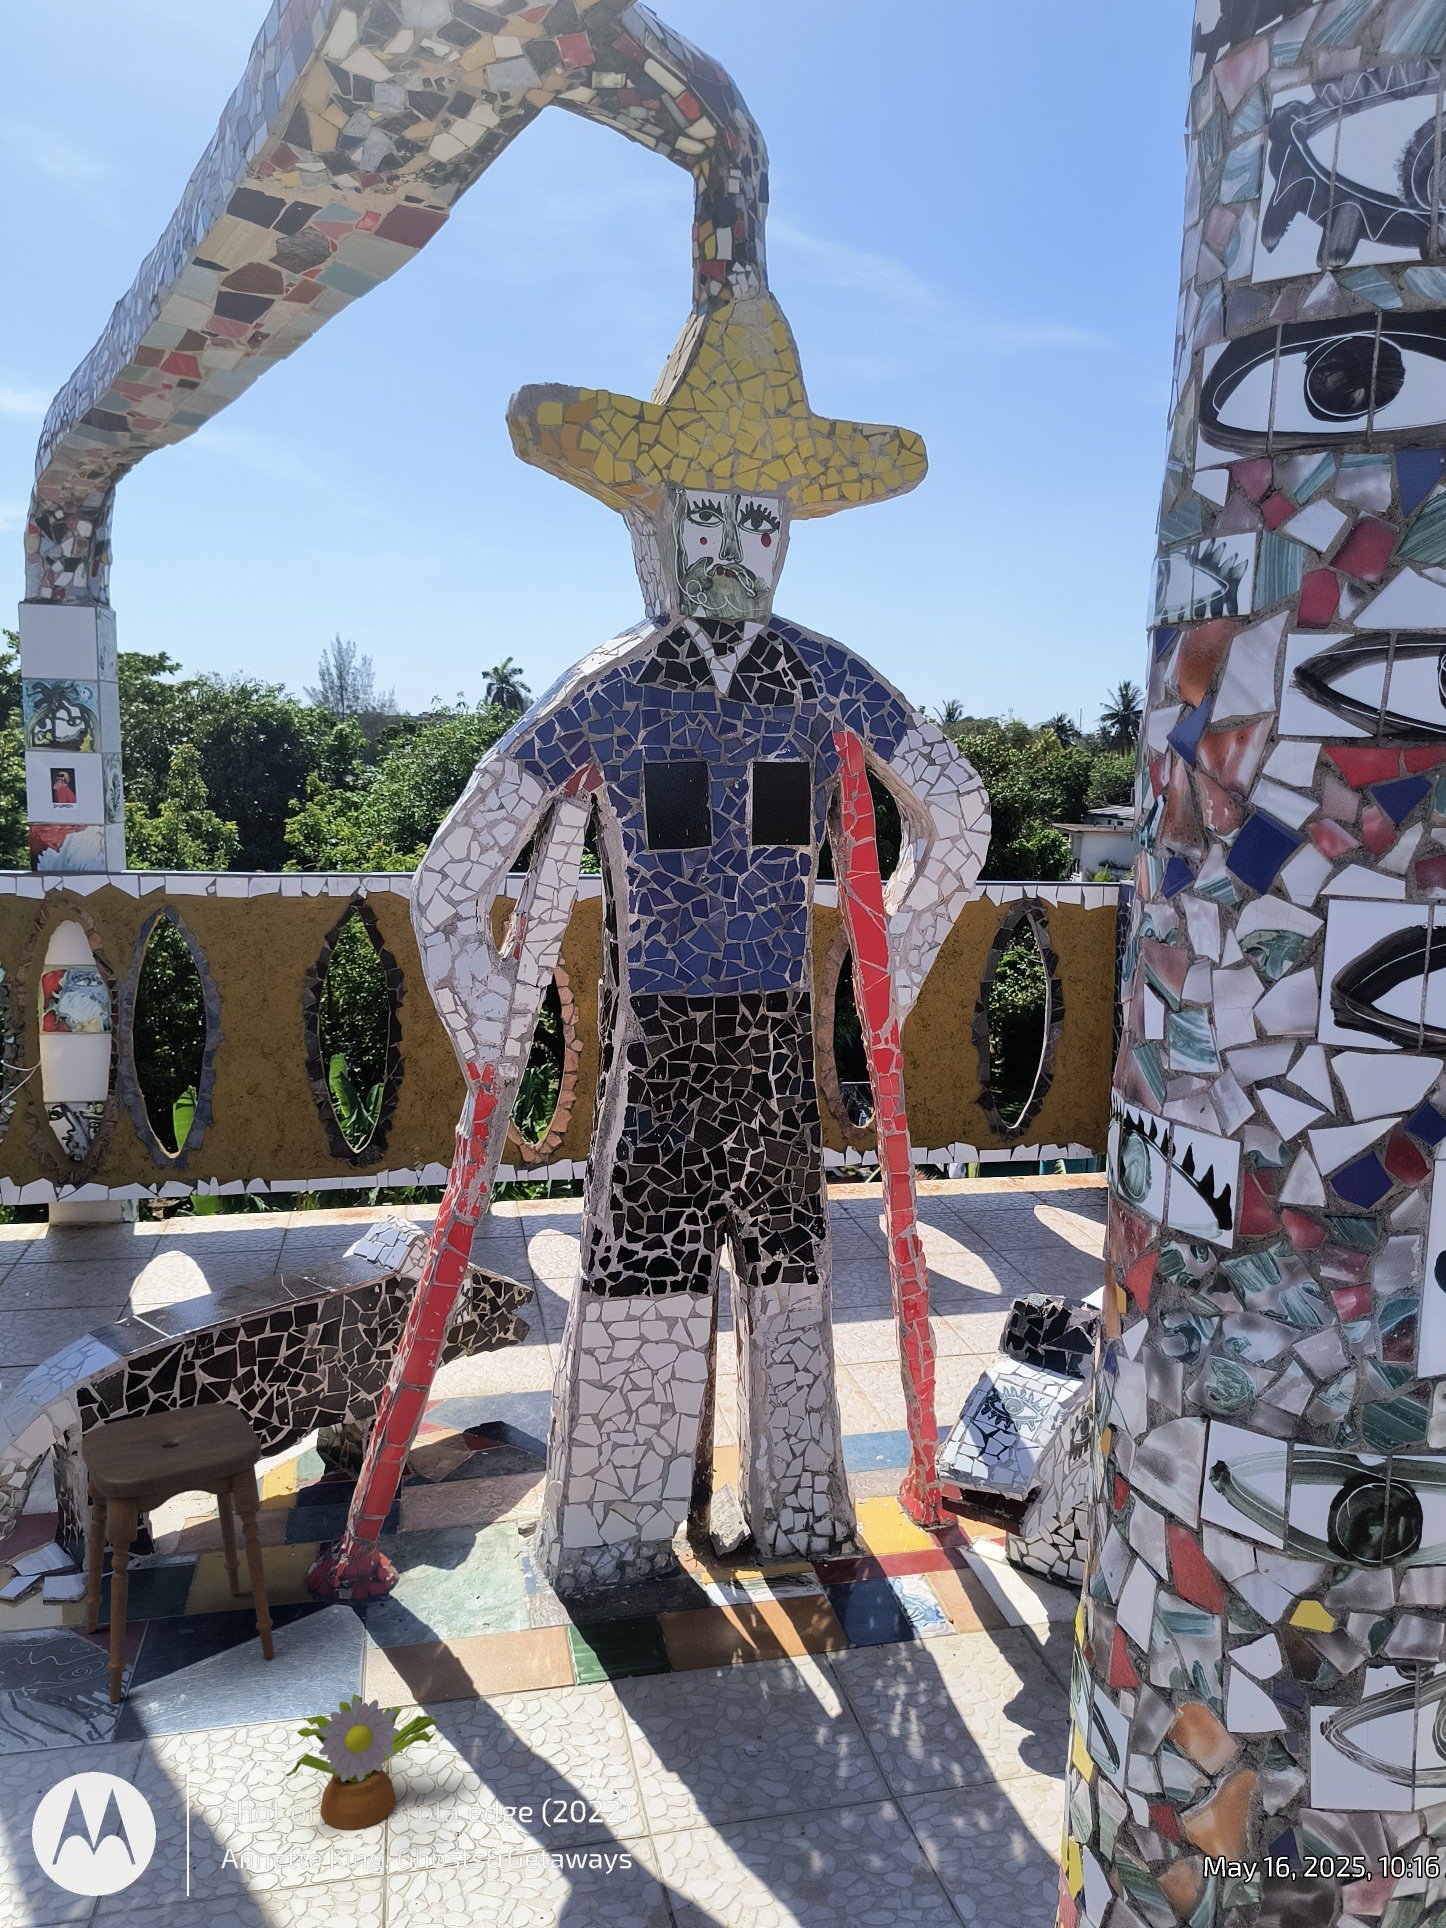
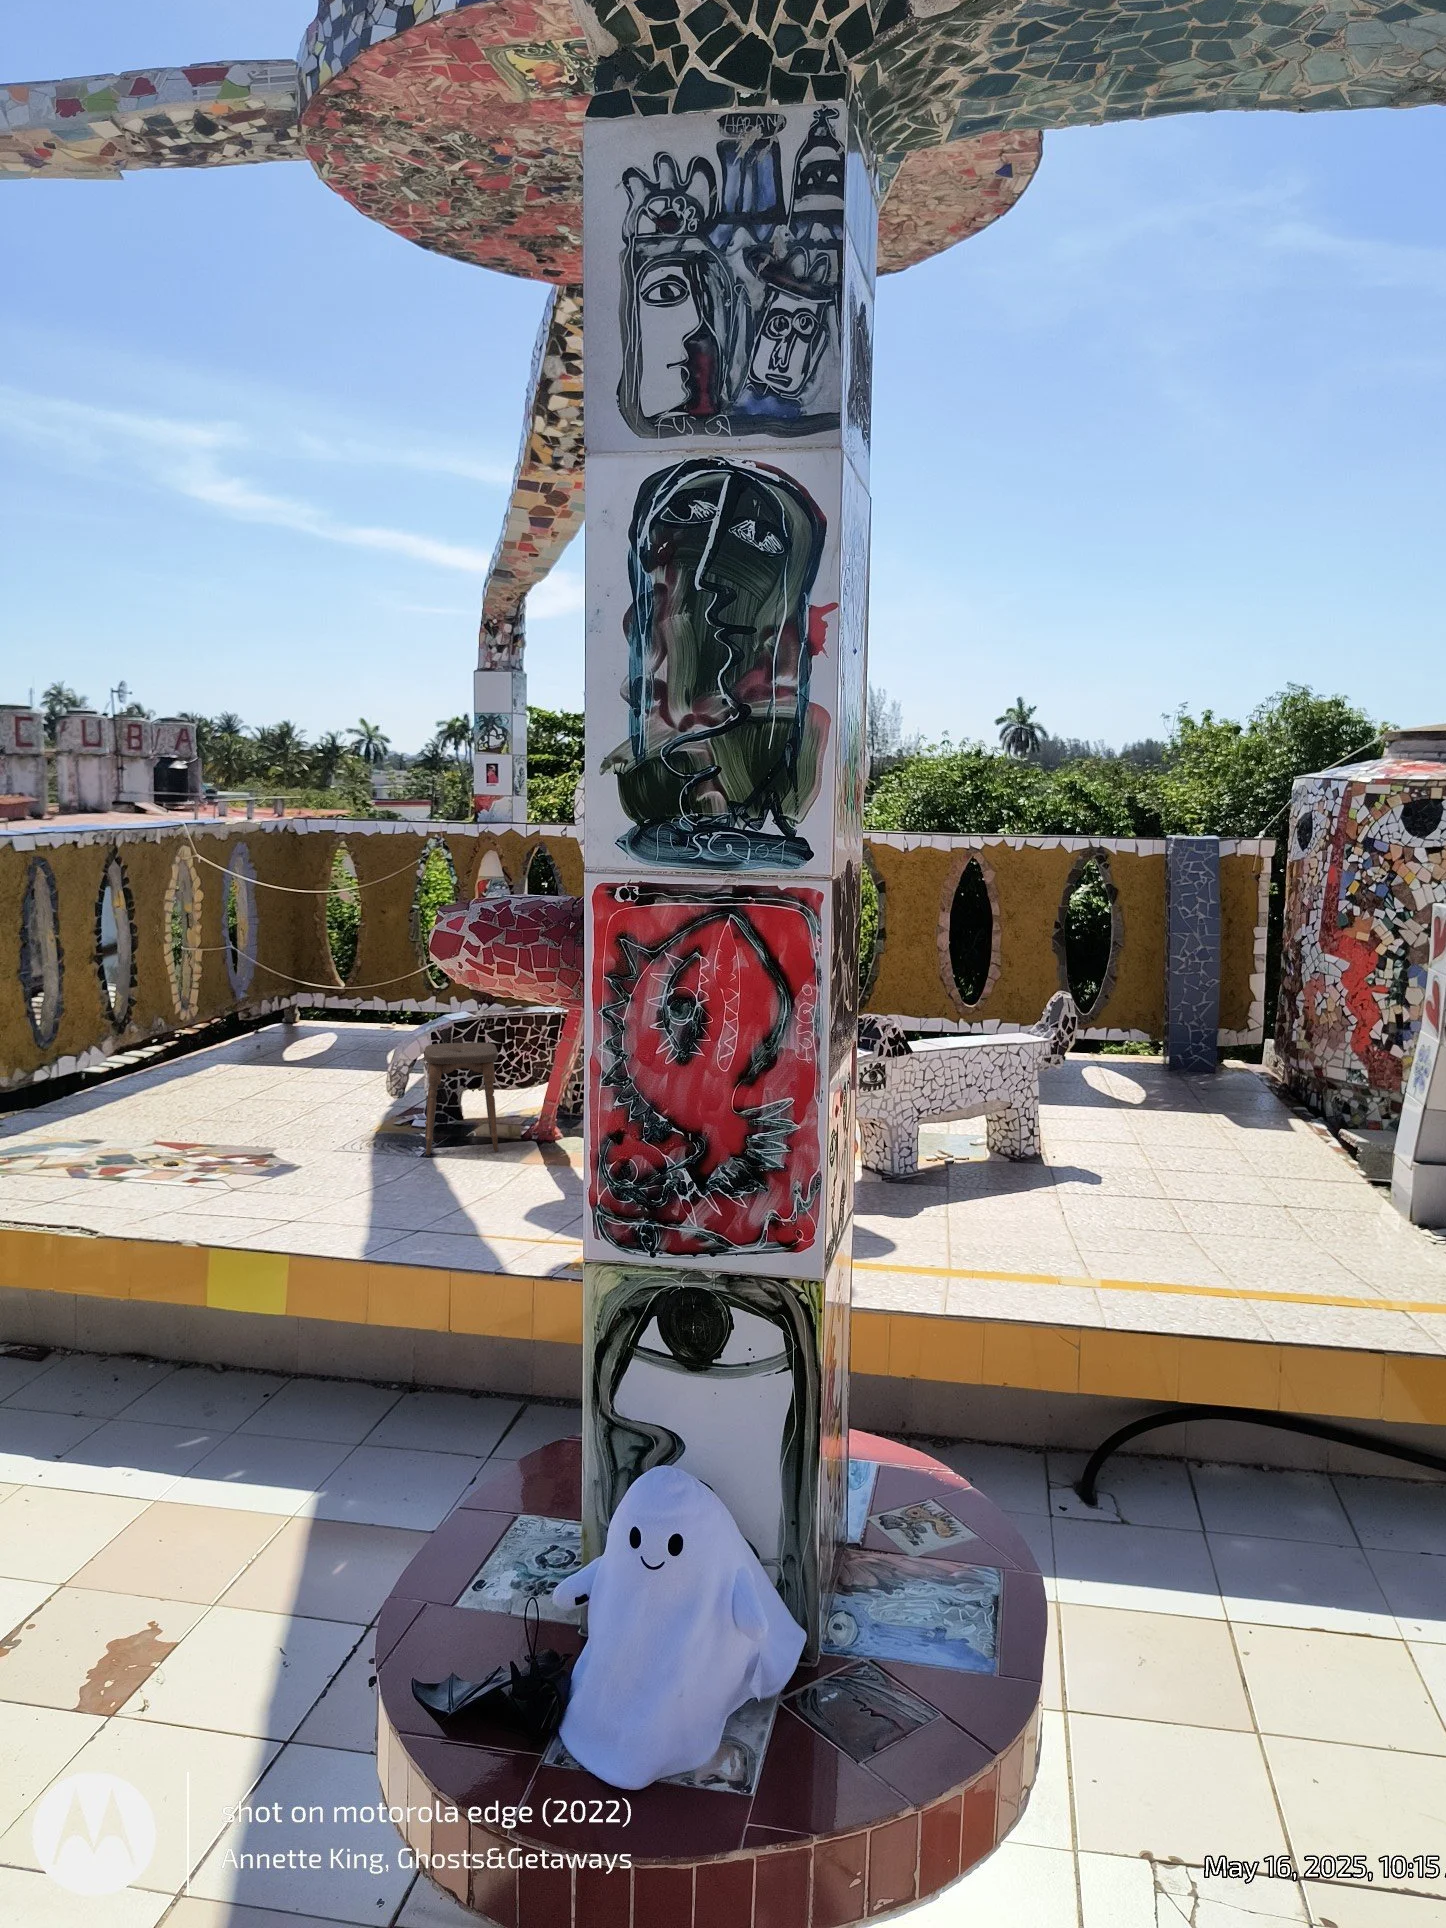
decorative plant: present [286,1694,437,1830] -> none [477,1131,544,1190]

